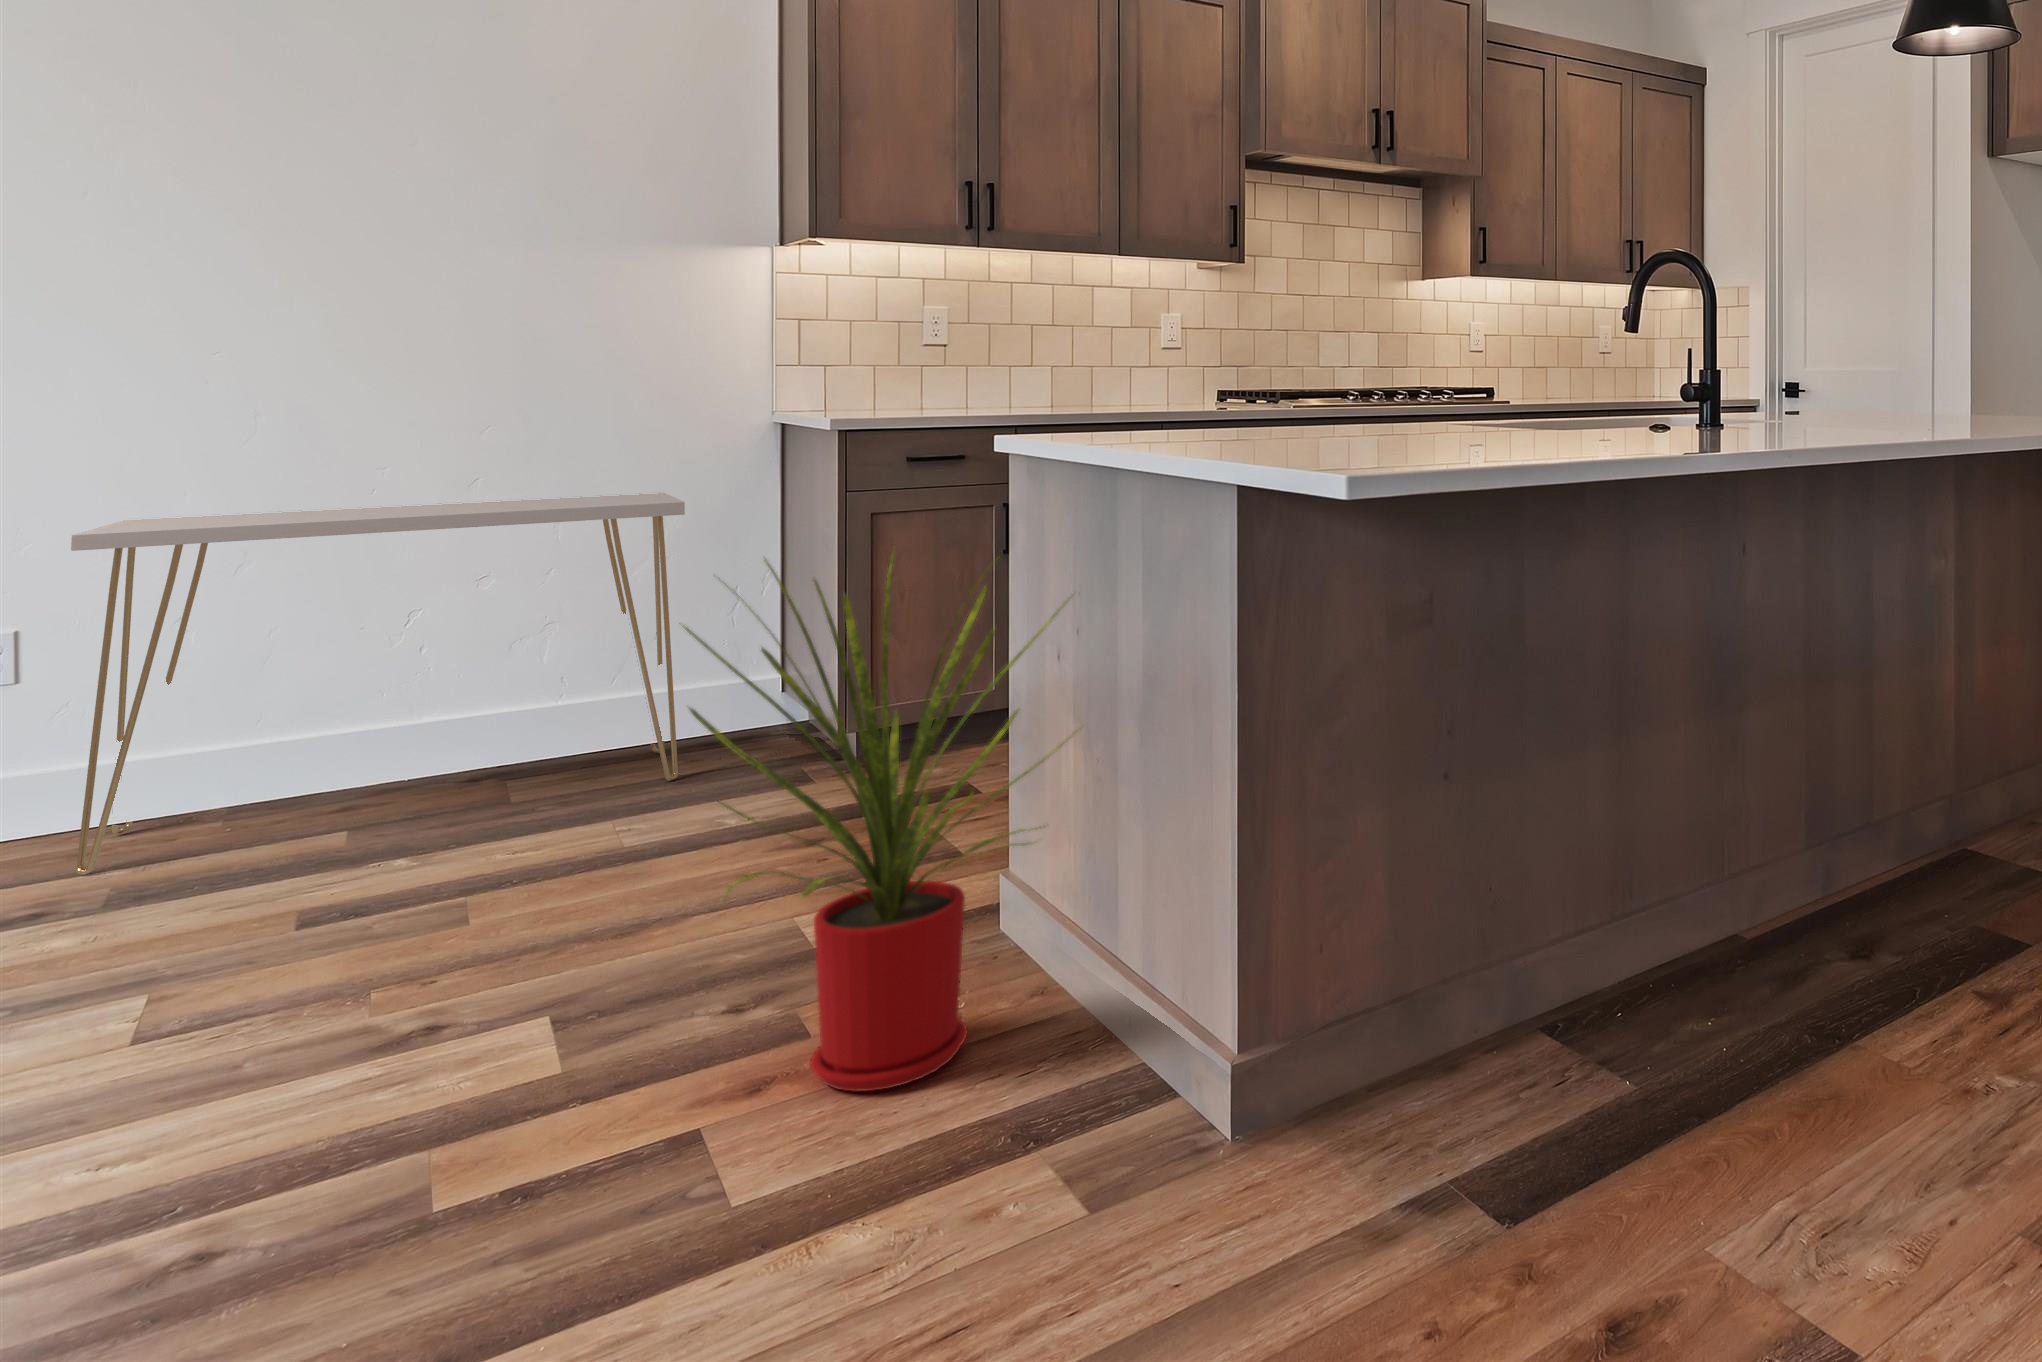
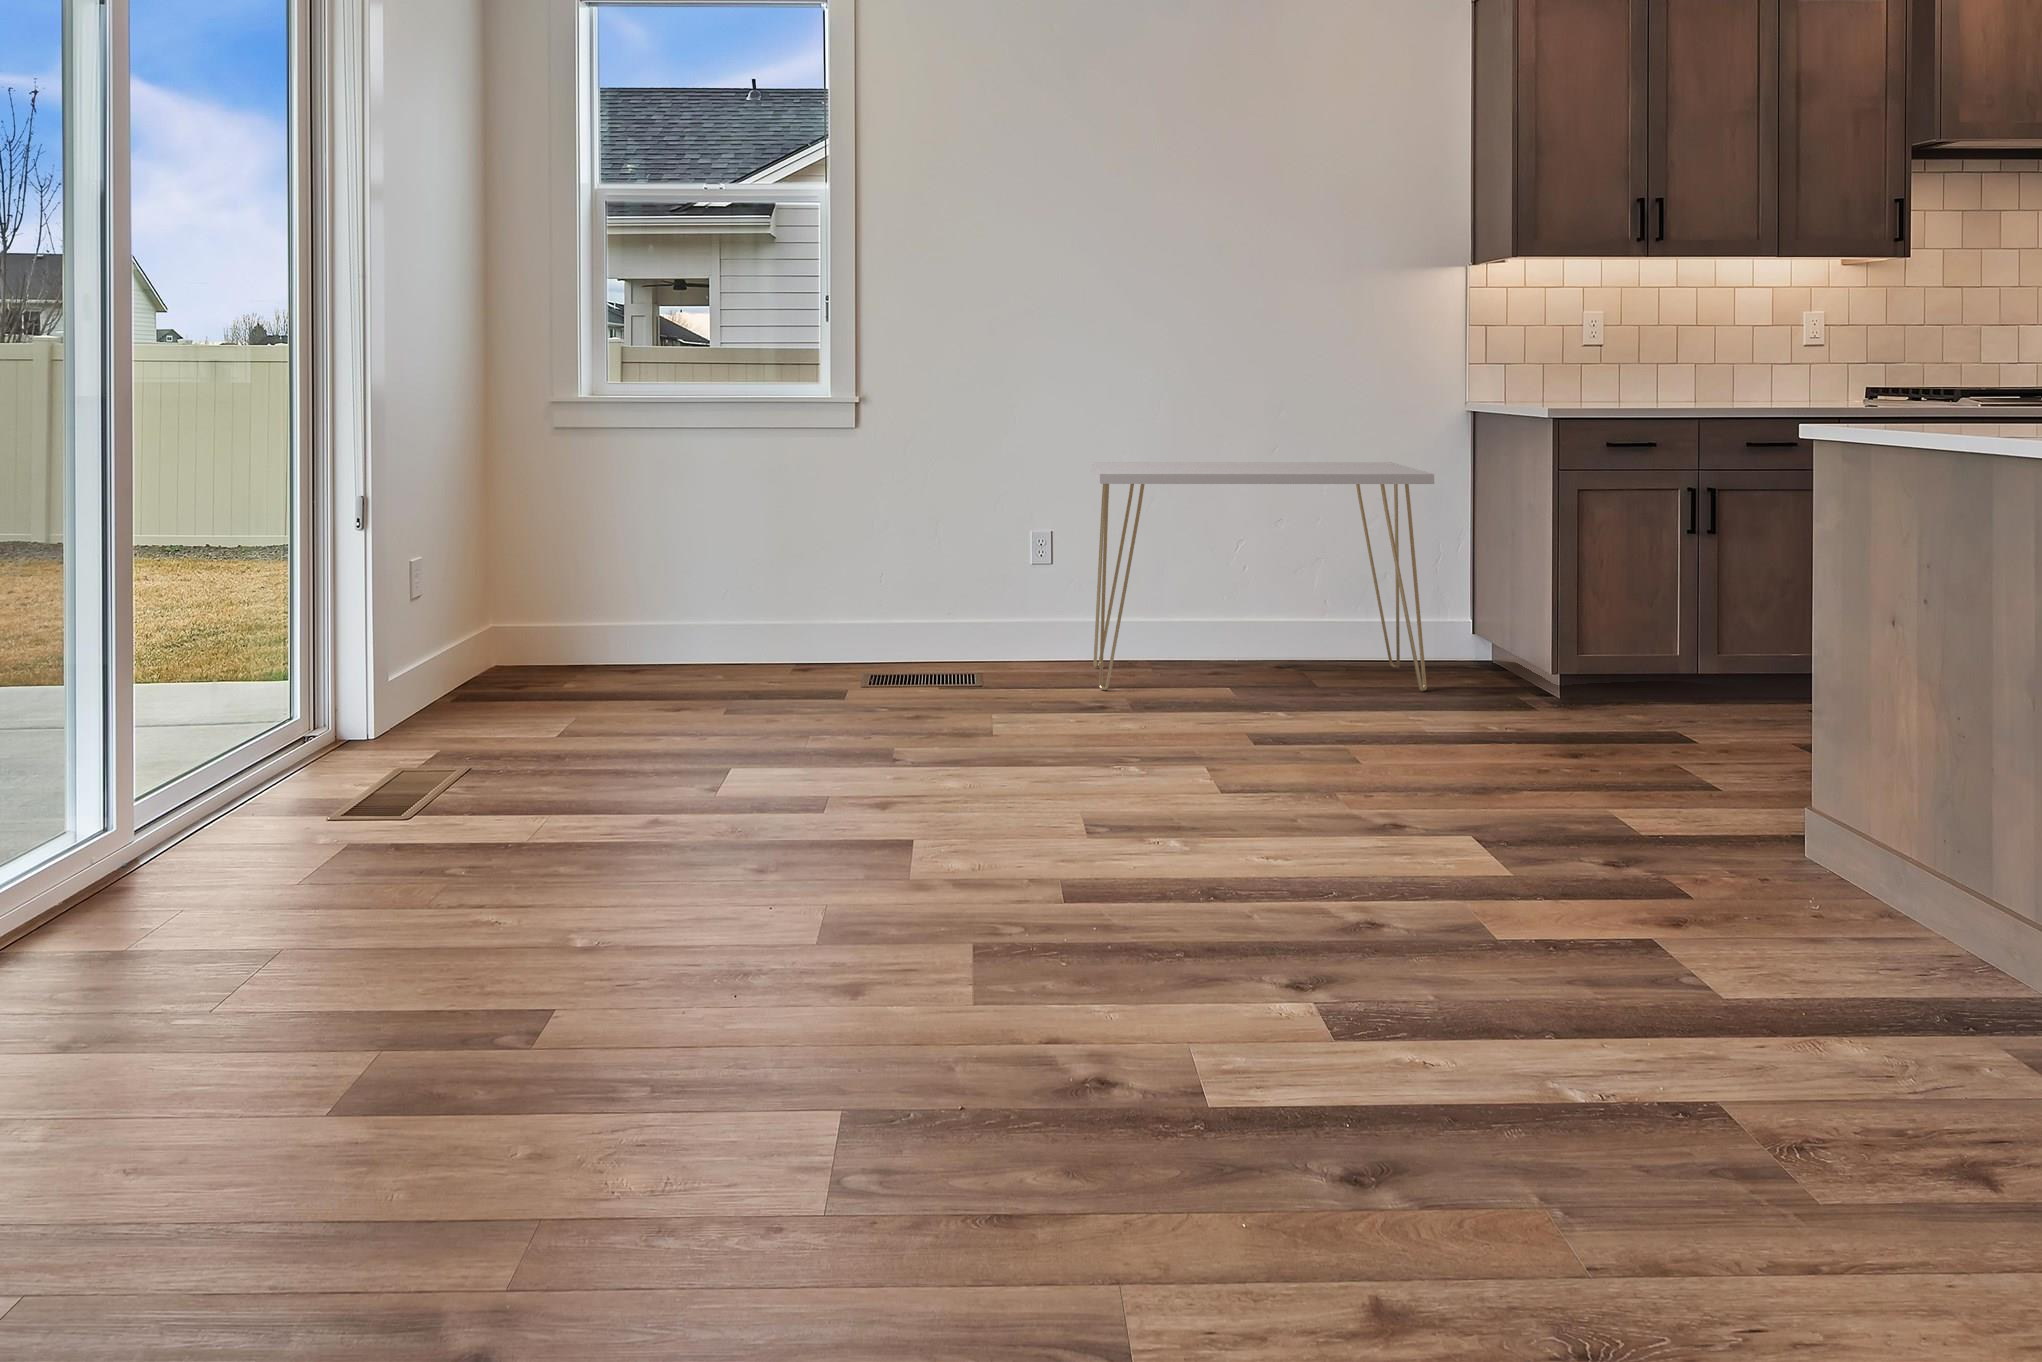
house plant: present [681,552,1068,1091] -> none [1597,535,1919,941]

